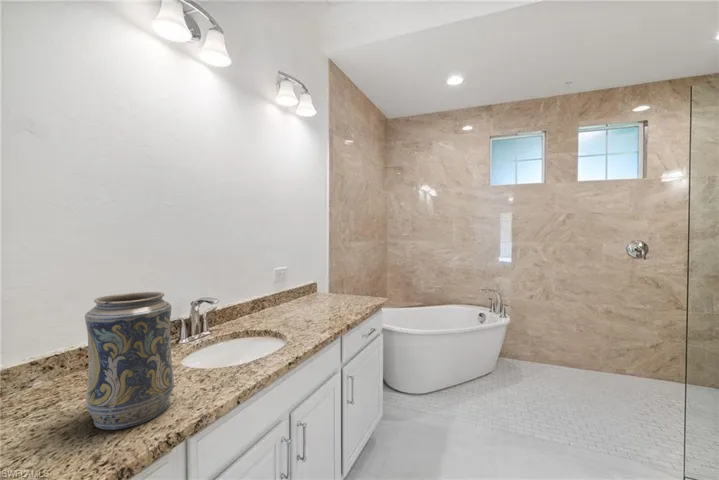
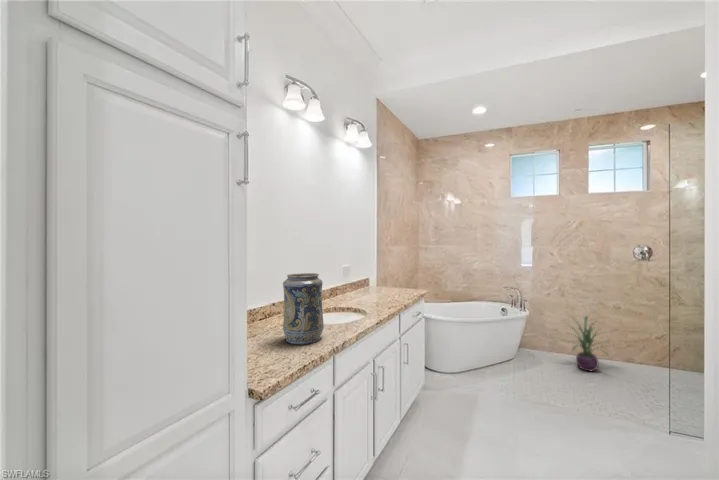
decorative plant: none [537,323,612,389] -> present [562,316,602,371]

